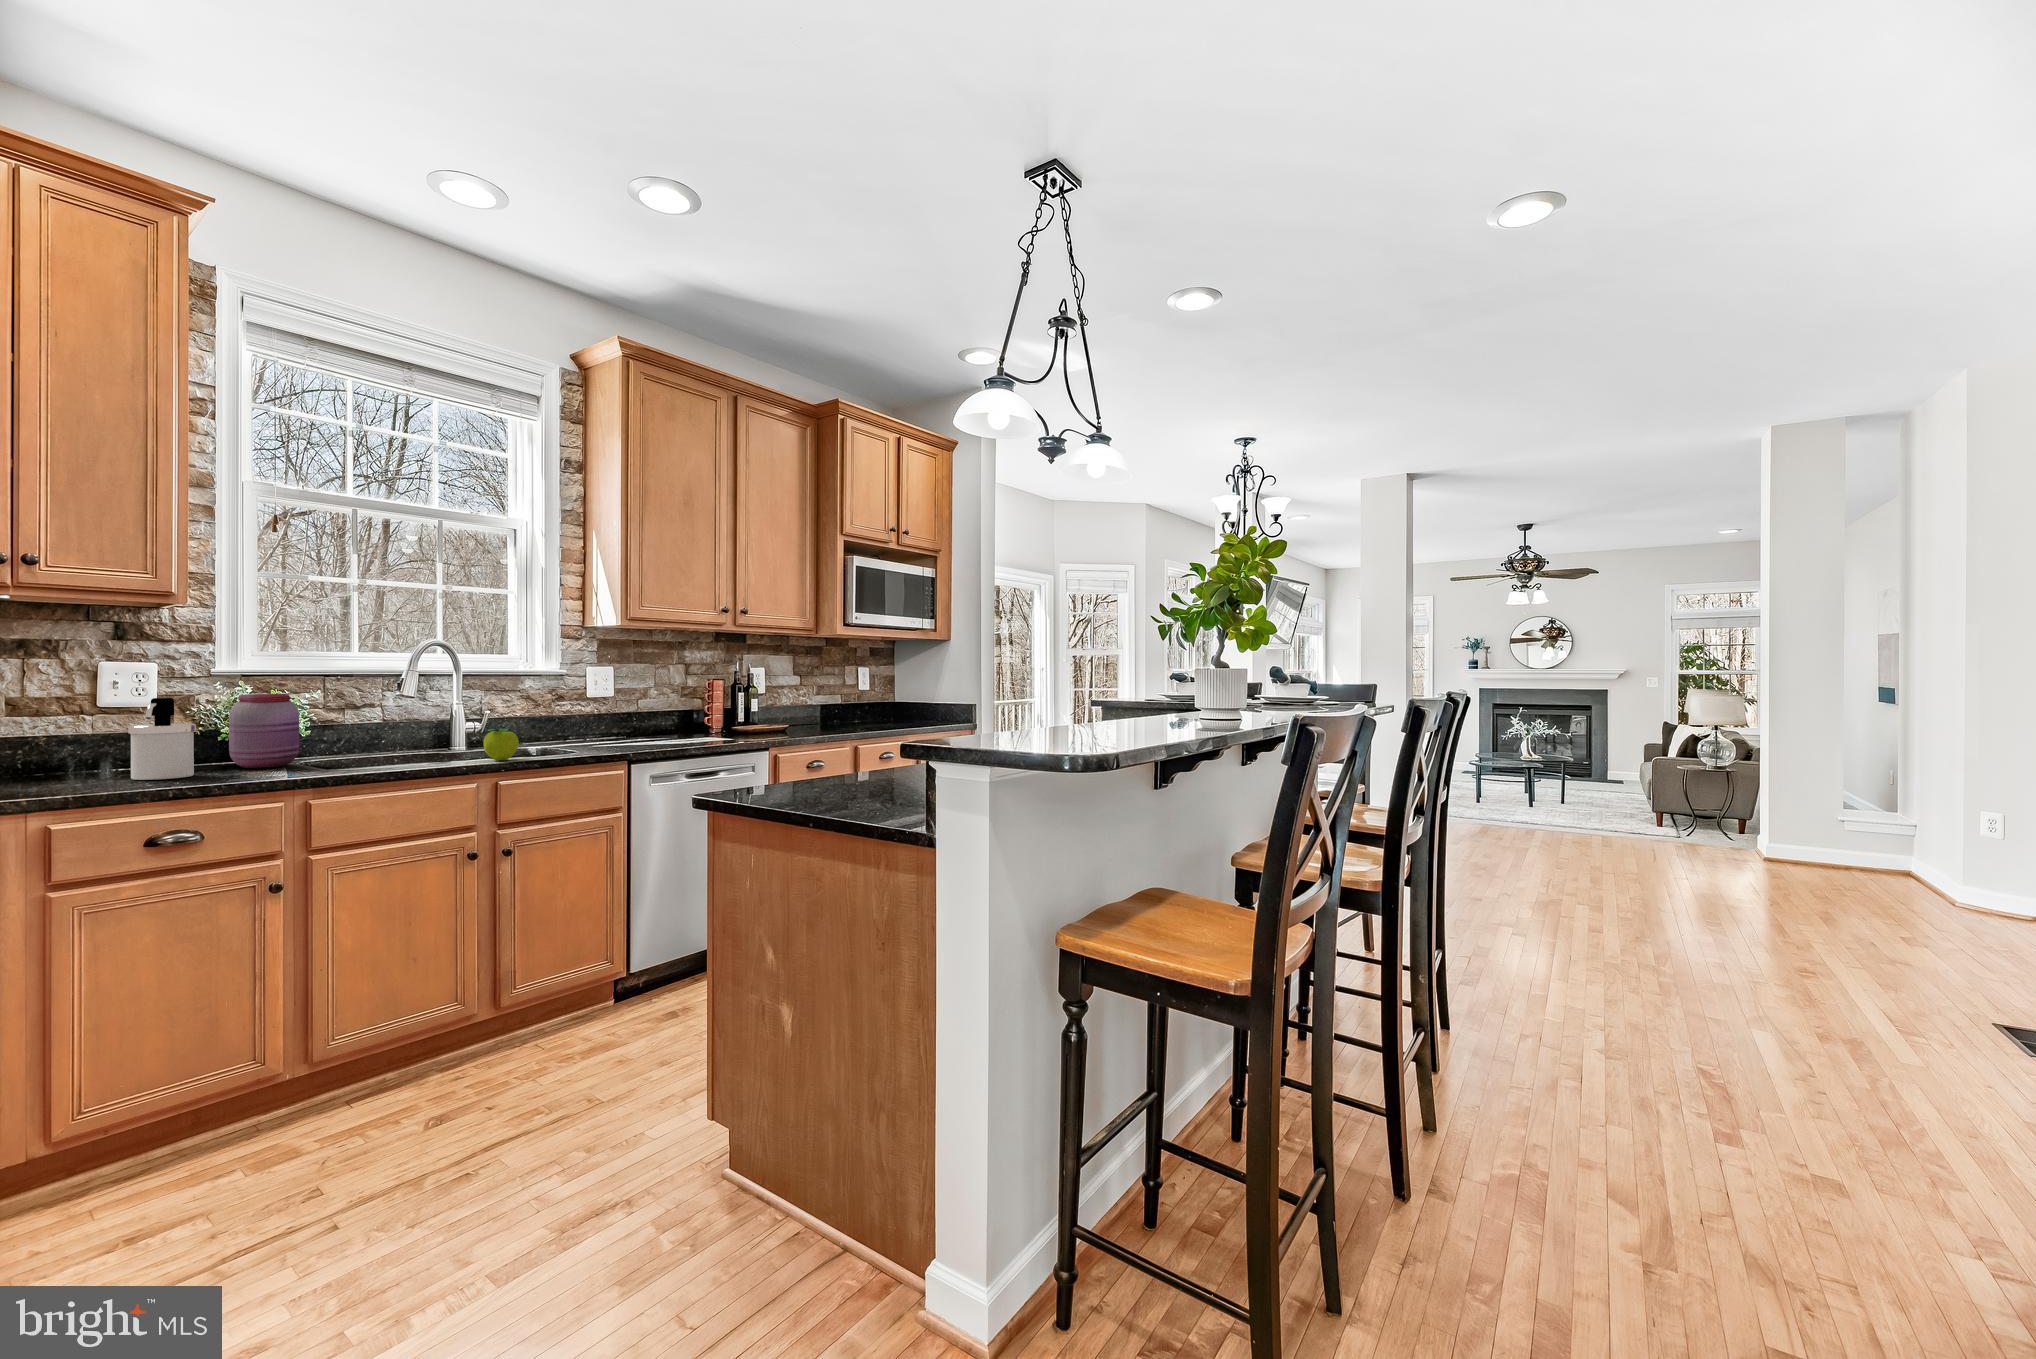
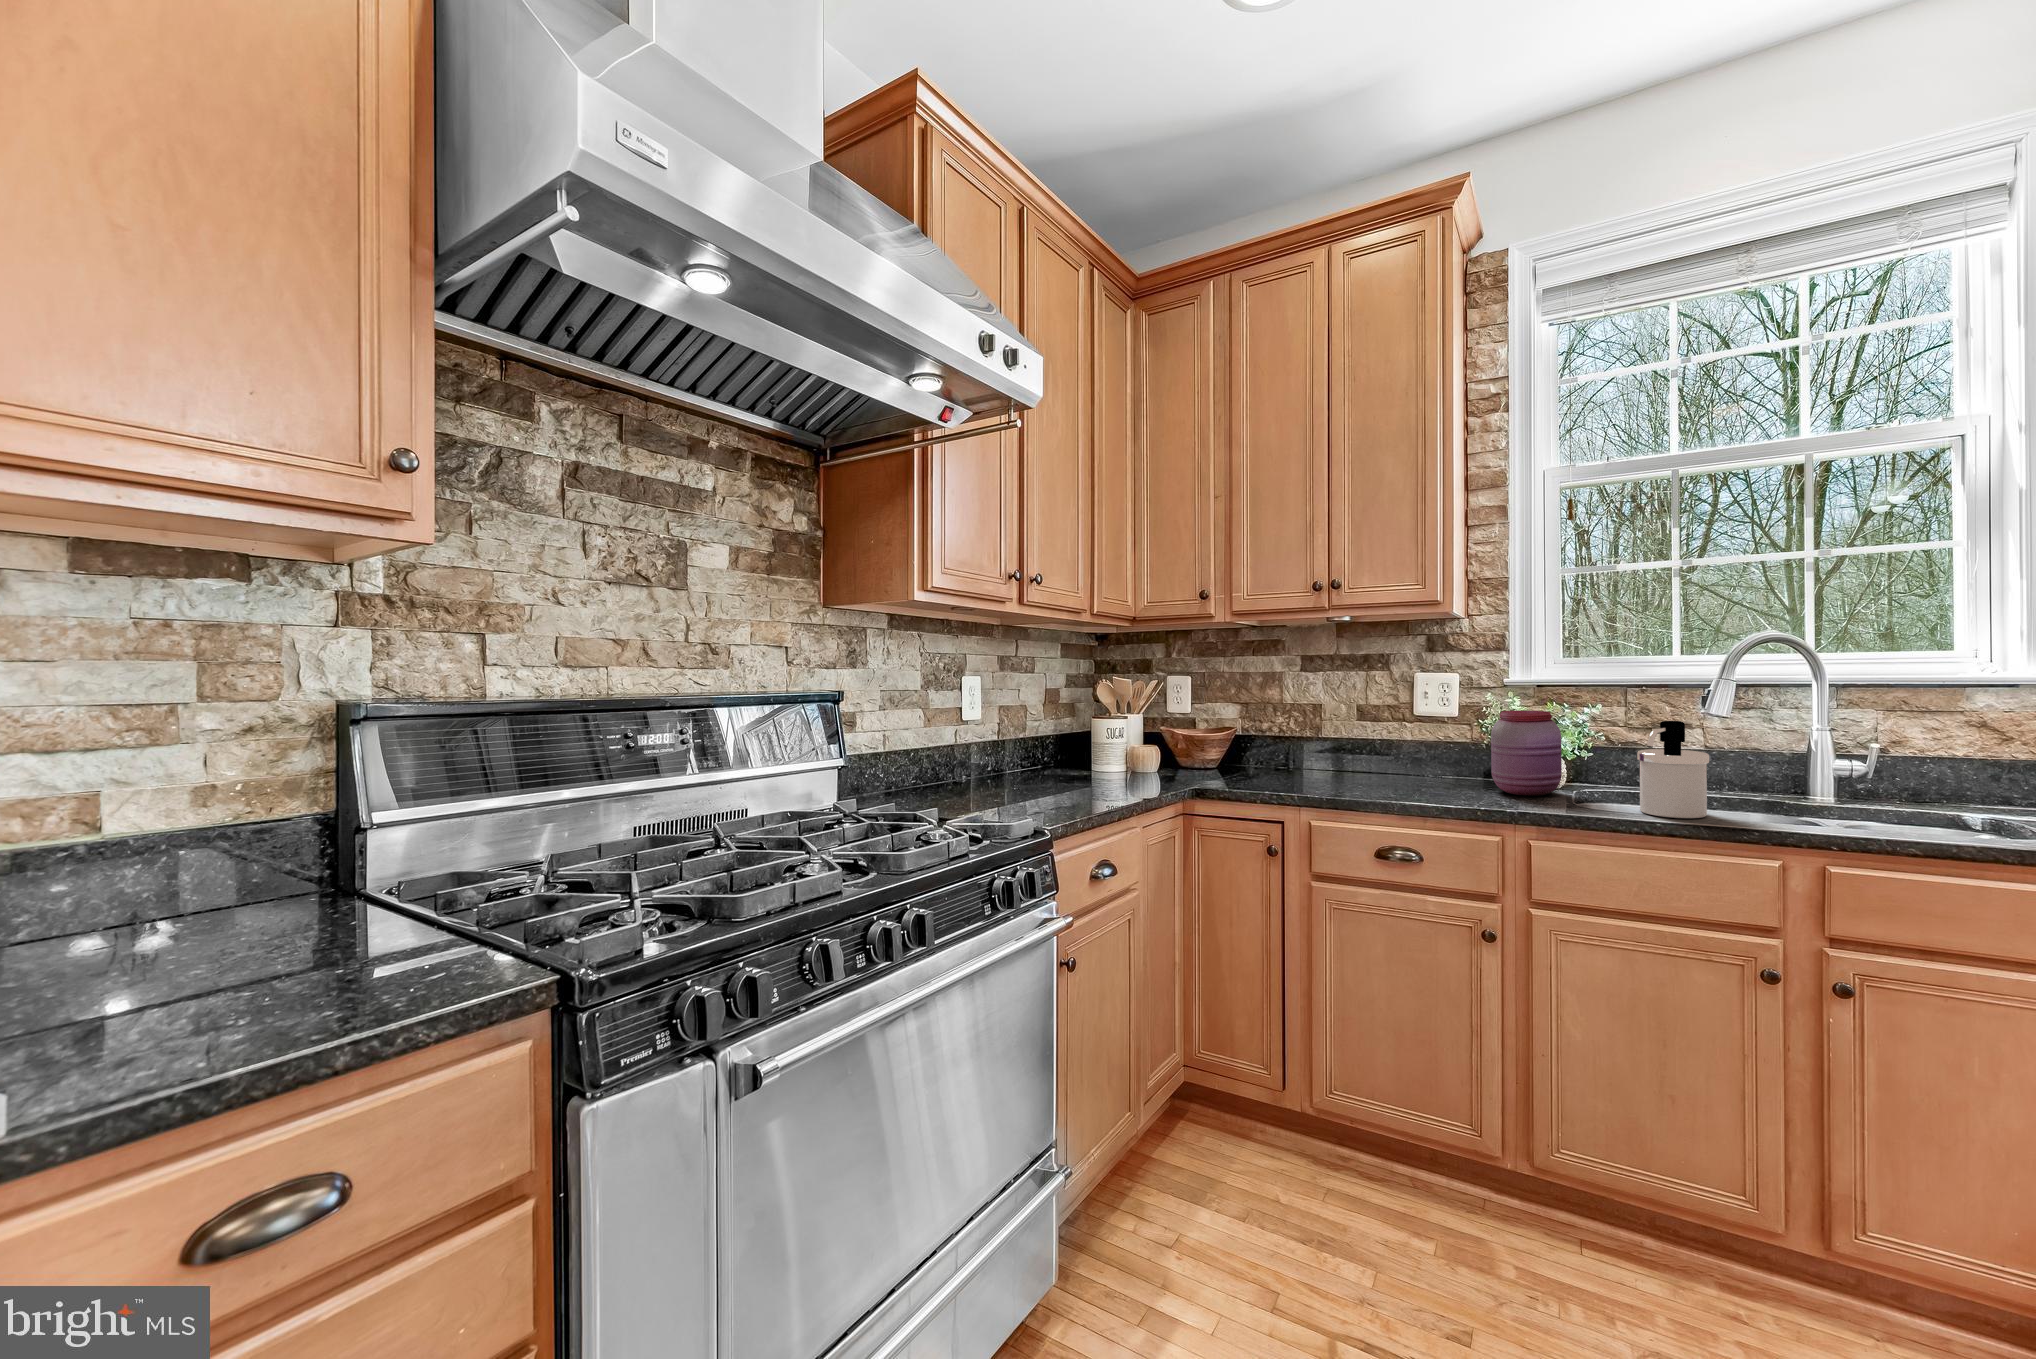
soap dispenser: present [128,698,196,780] -> present [1637,721,1709,818]
fruit: present [484,728,519,760] -> none [1799,783,1867,837]

